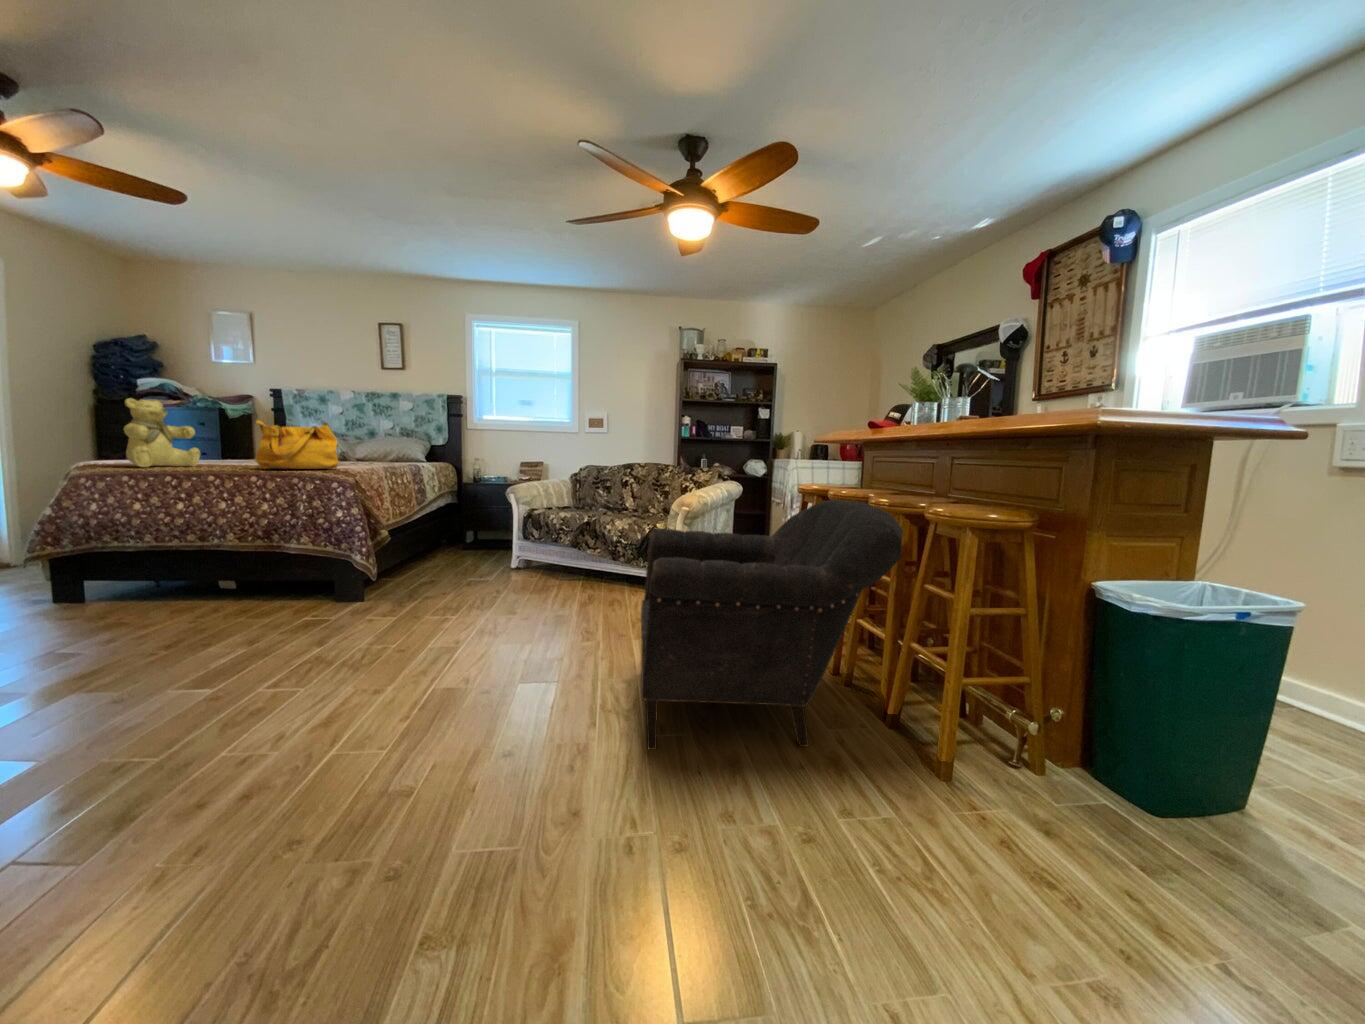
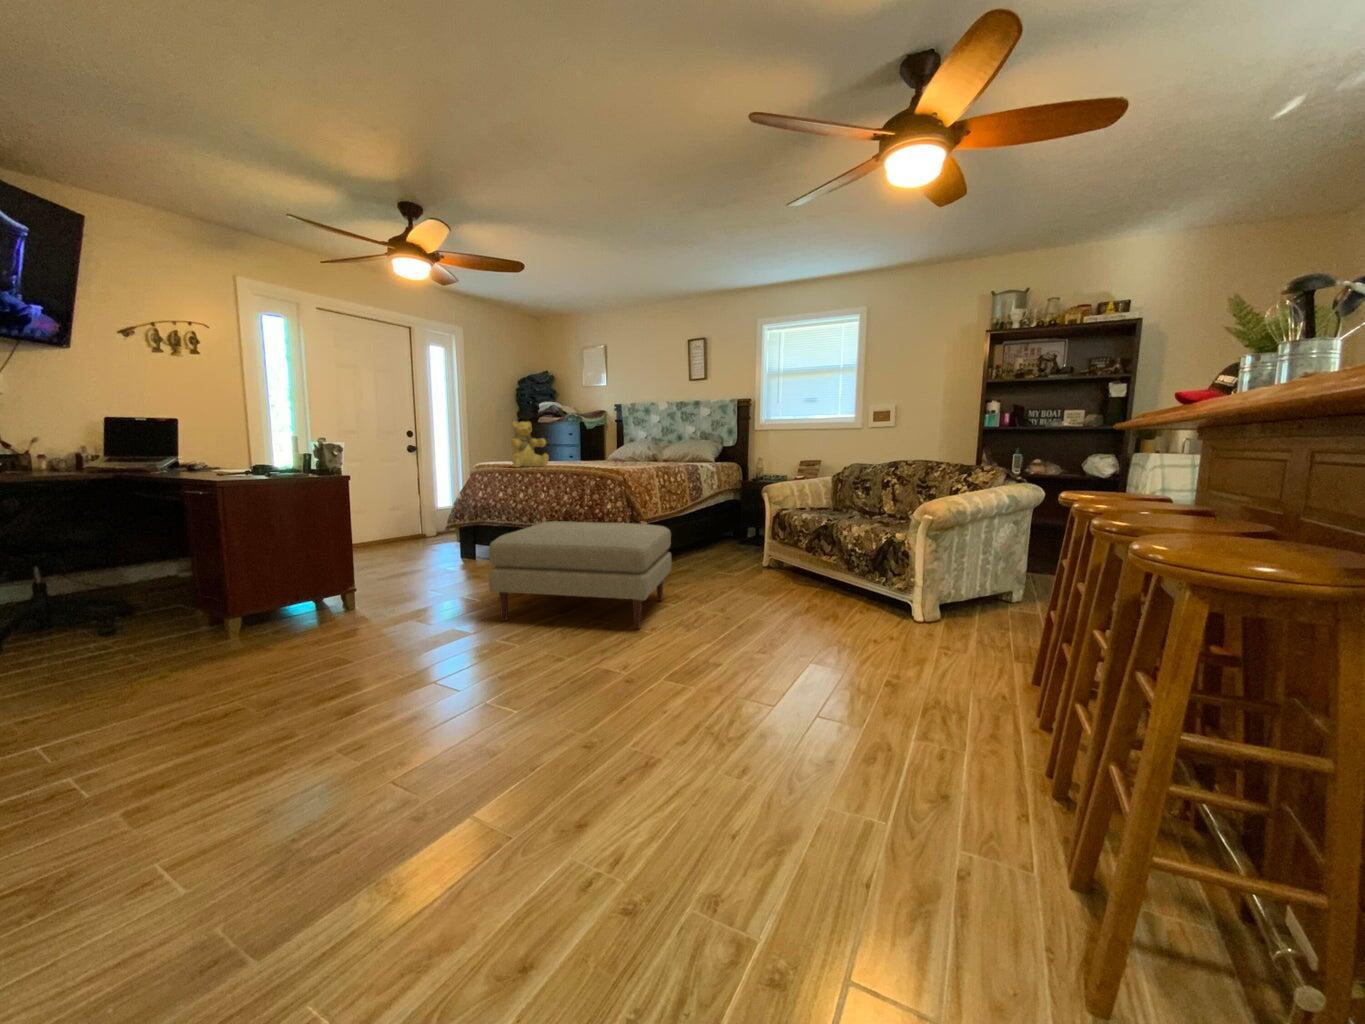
handbag: present [256,420,339,470] -> none [569,430,619,469]
armchair: present [641,499,903,749] -> none [715,508,1054,789]
ottoman: none [176,535,453,699] -> present [489,521,672,629]

